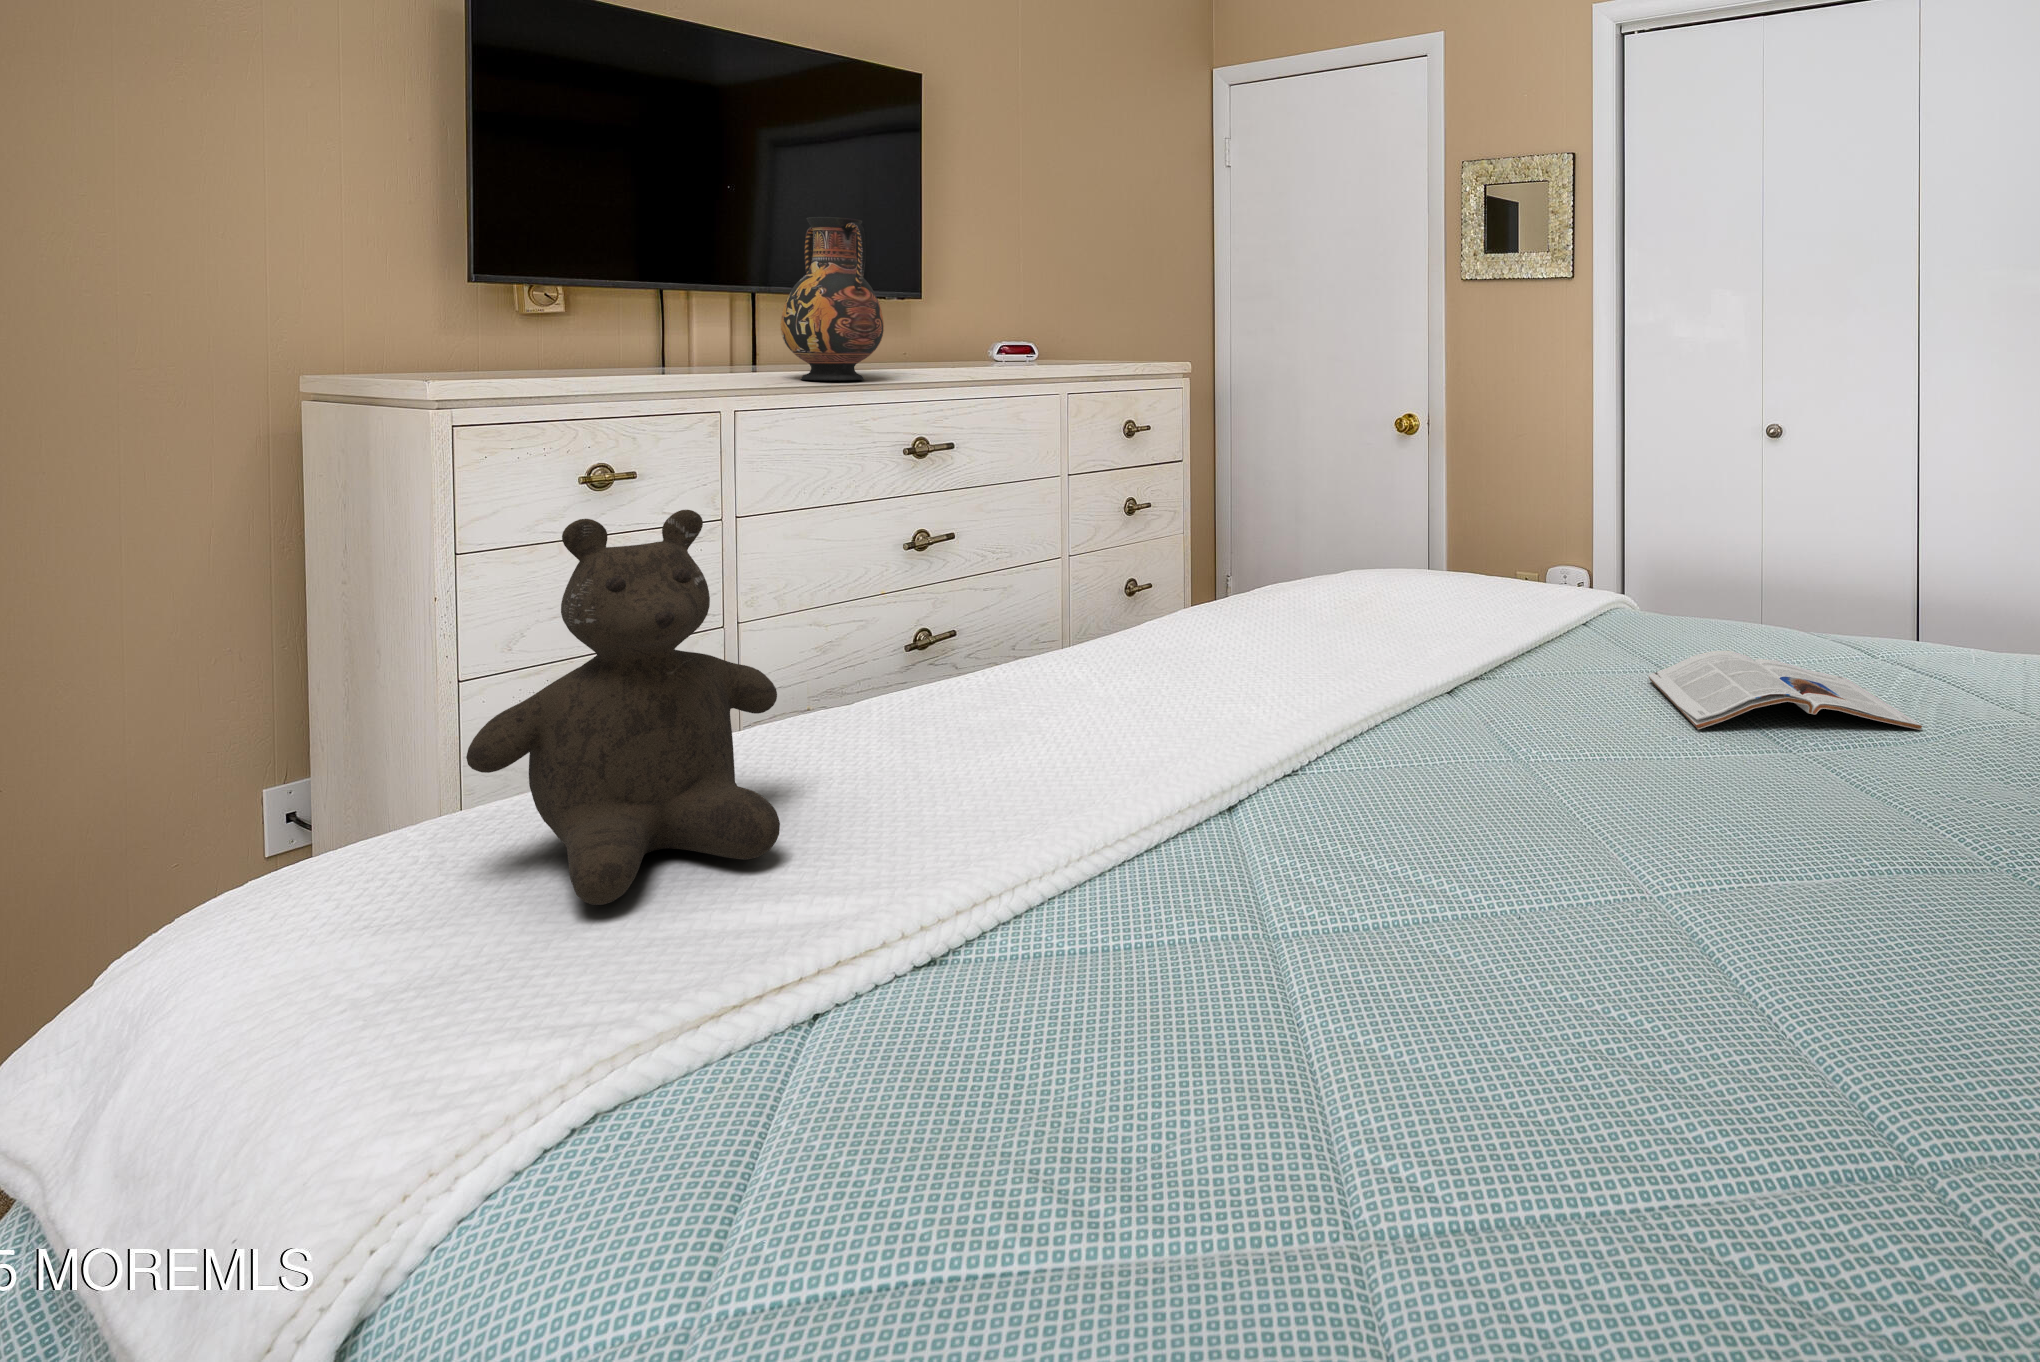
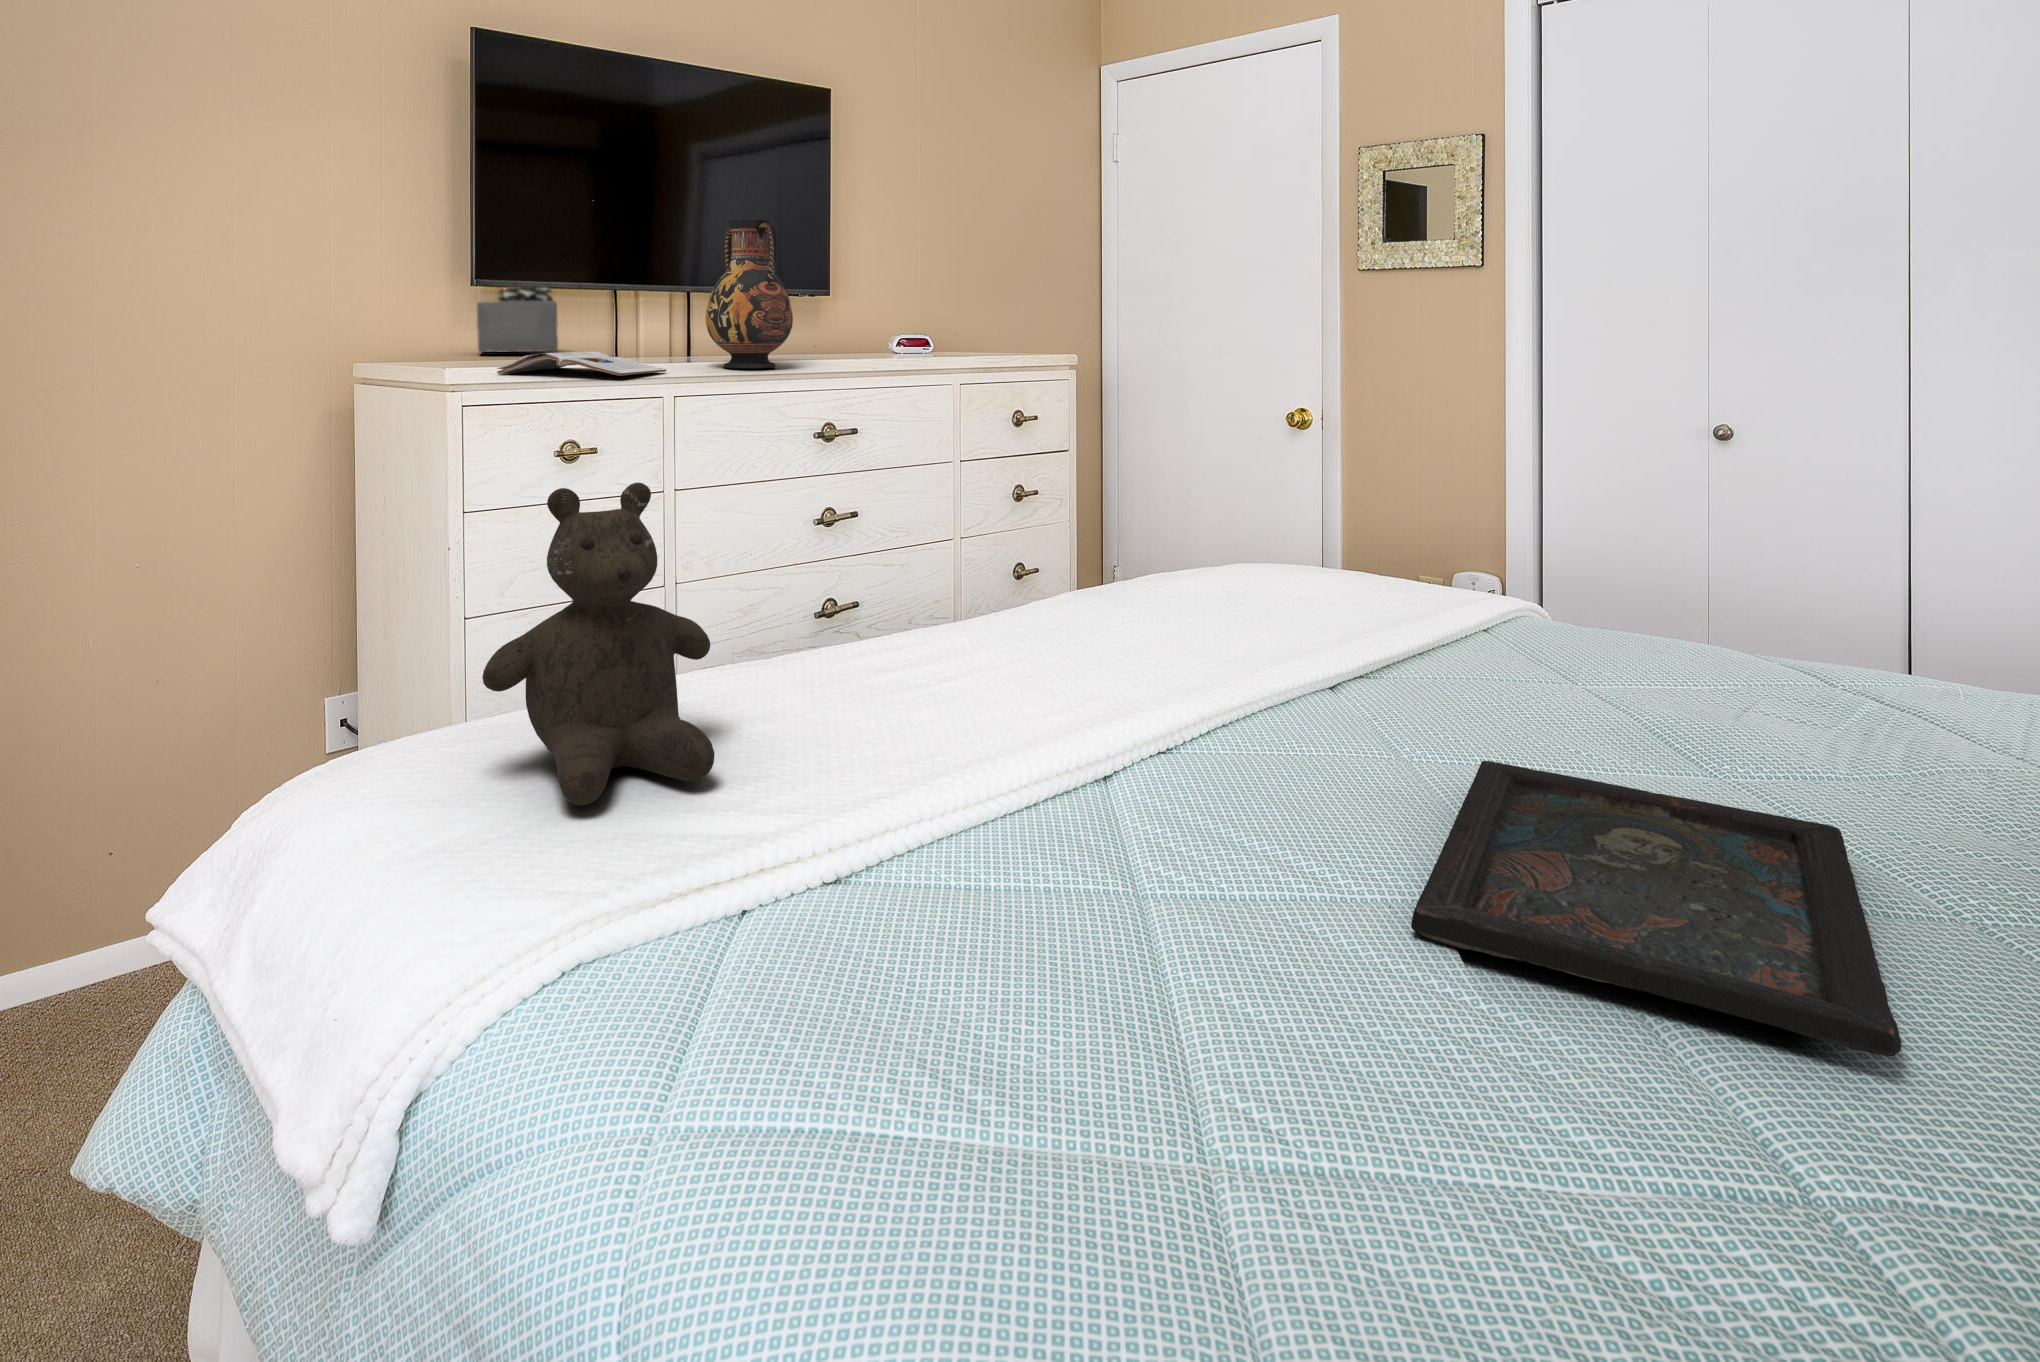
succulent plant: none [489,270,597,362] -> present [477,286,558,353]
magazine: present [1648,650,1922,730] -> present [497,351,666,376]
tray: none [1541,757,1966,1011] -> present [1411,761,1901,1056]

